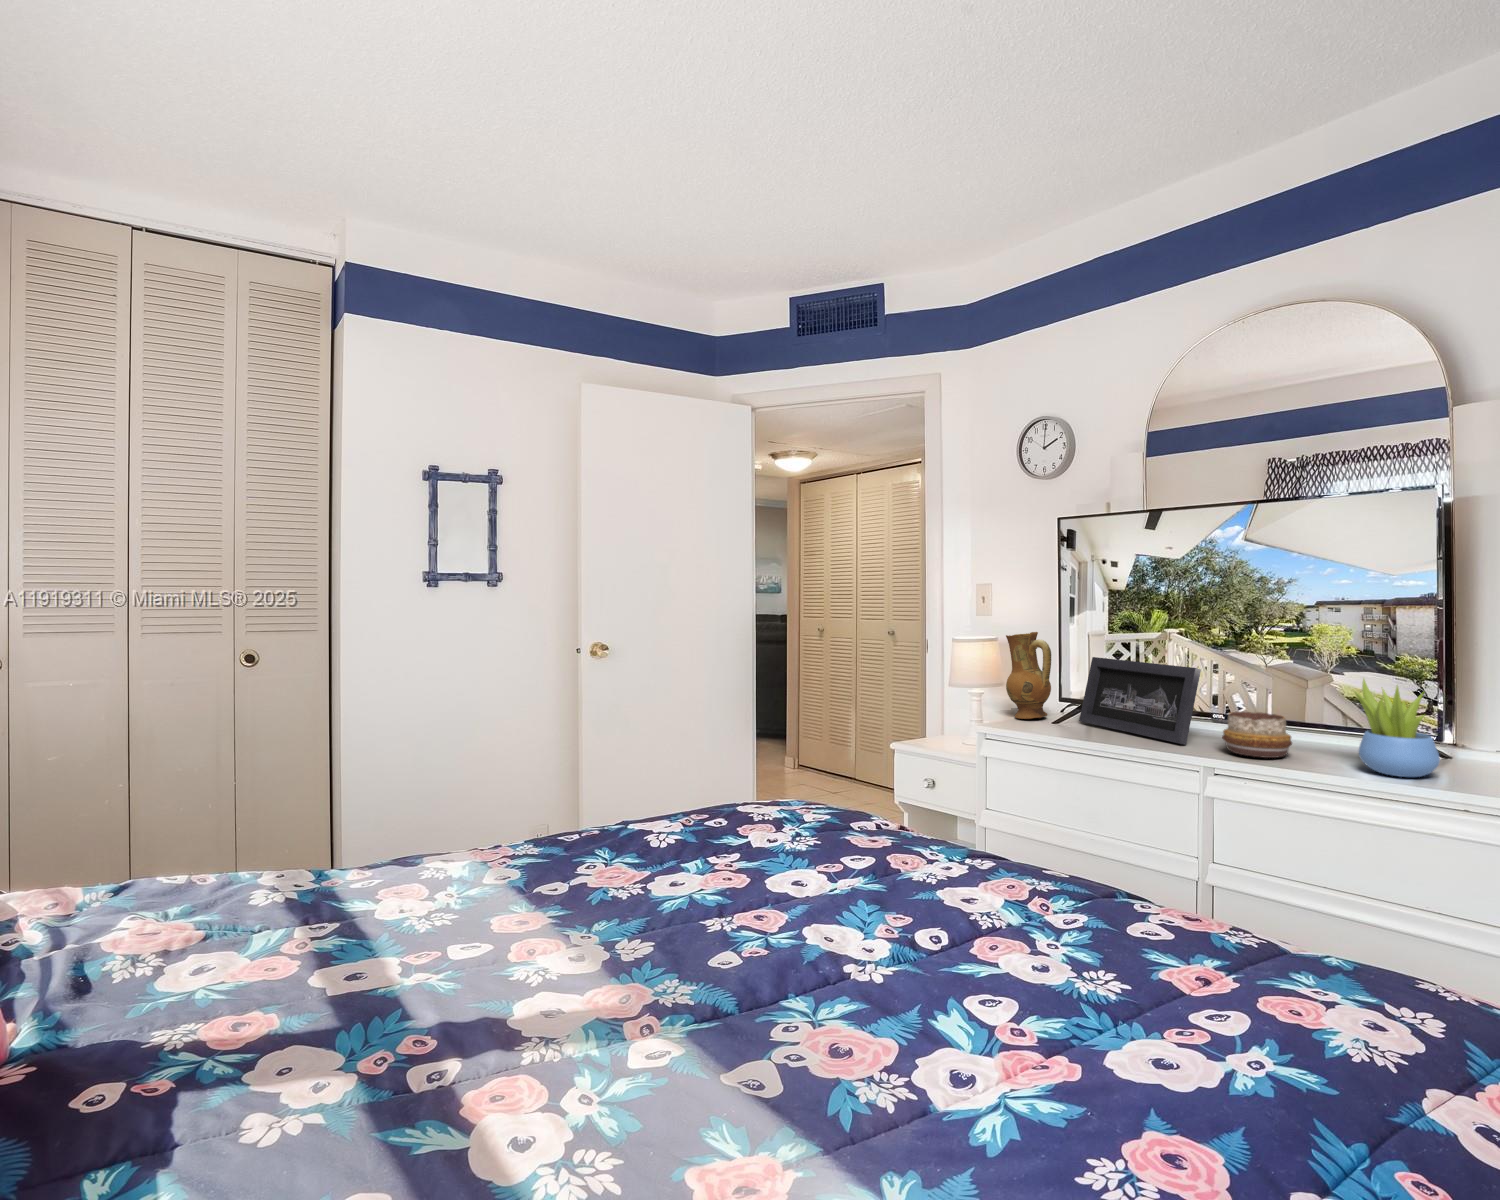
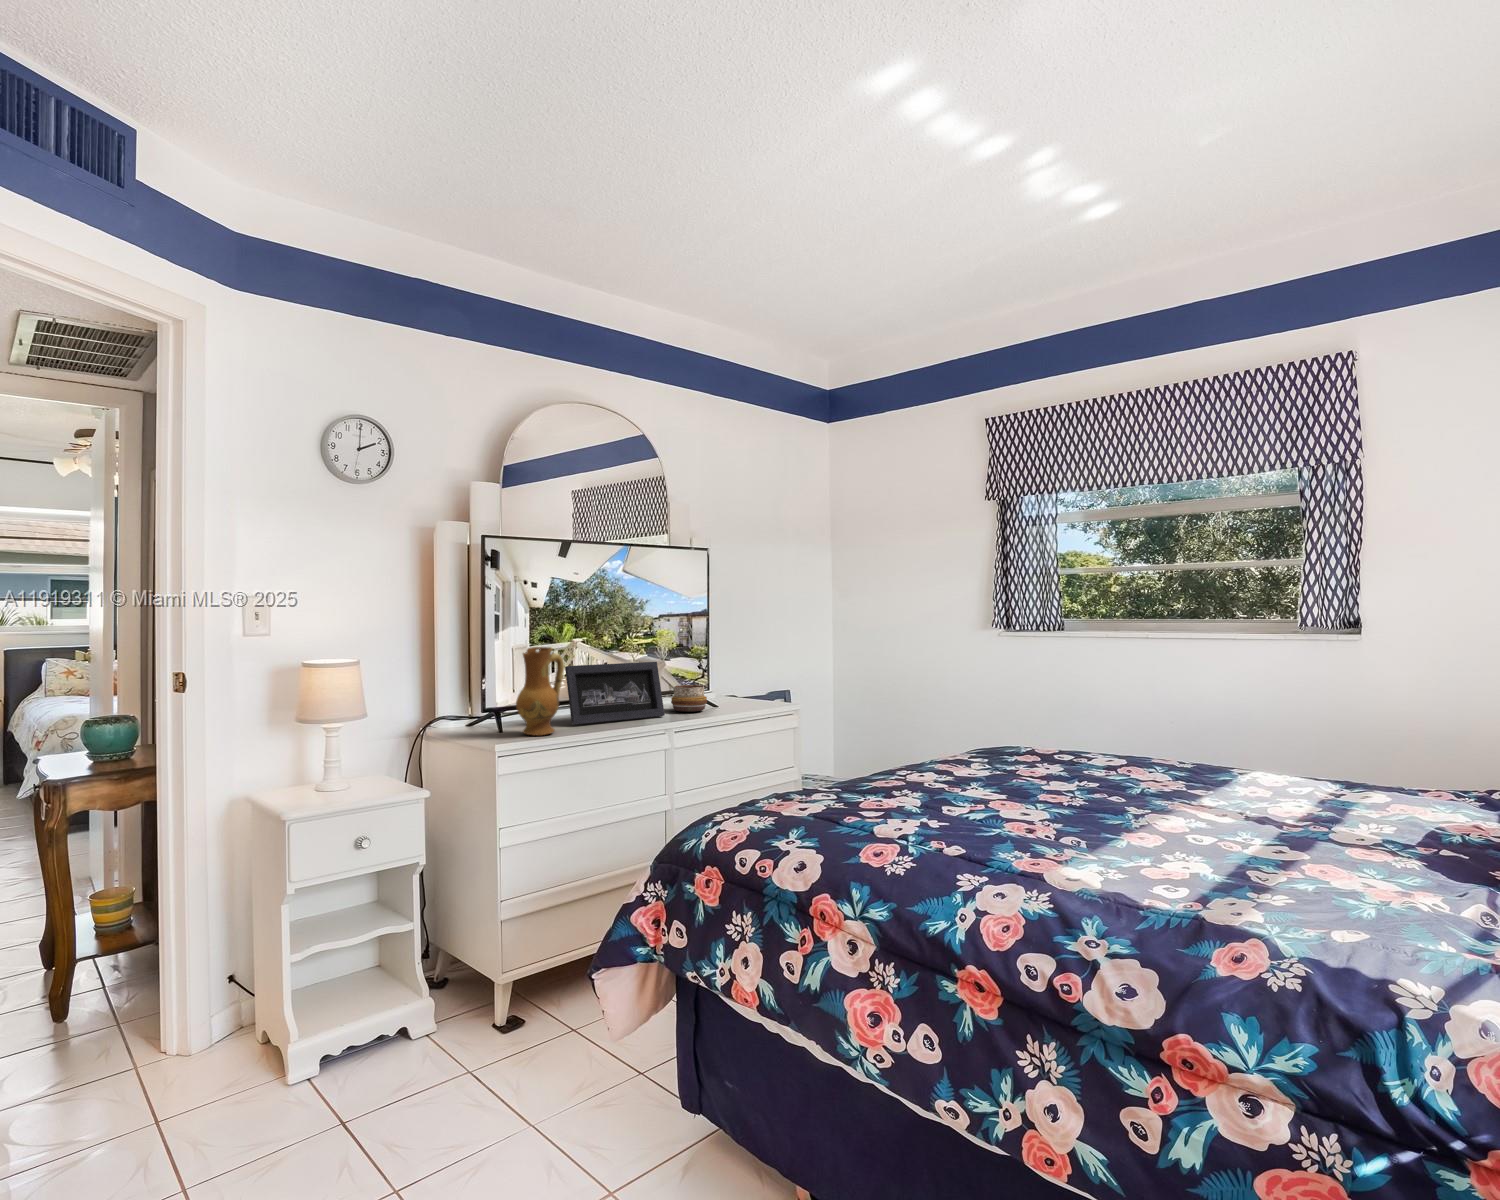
succulent plant: present [1354,679,1440,777] -> none [713,655,745,704]

